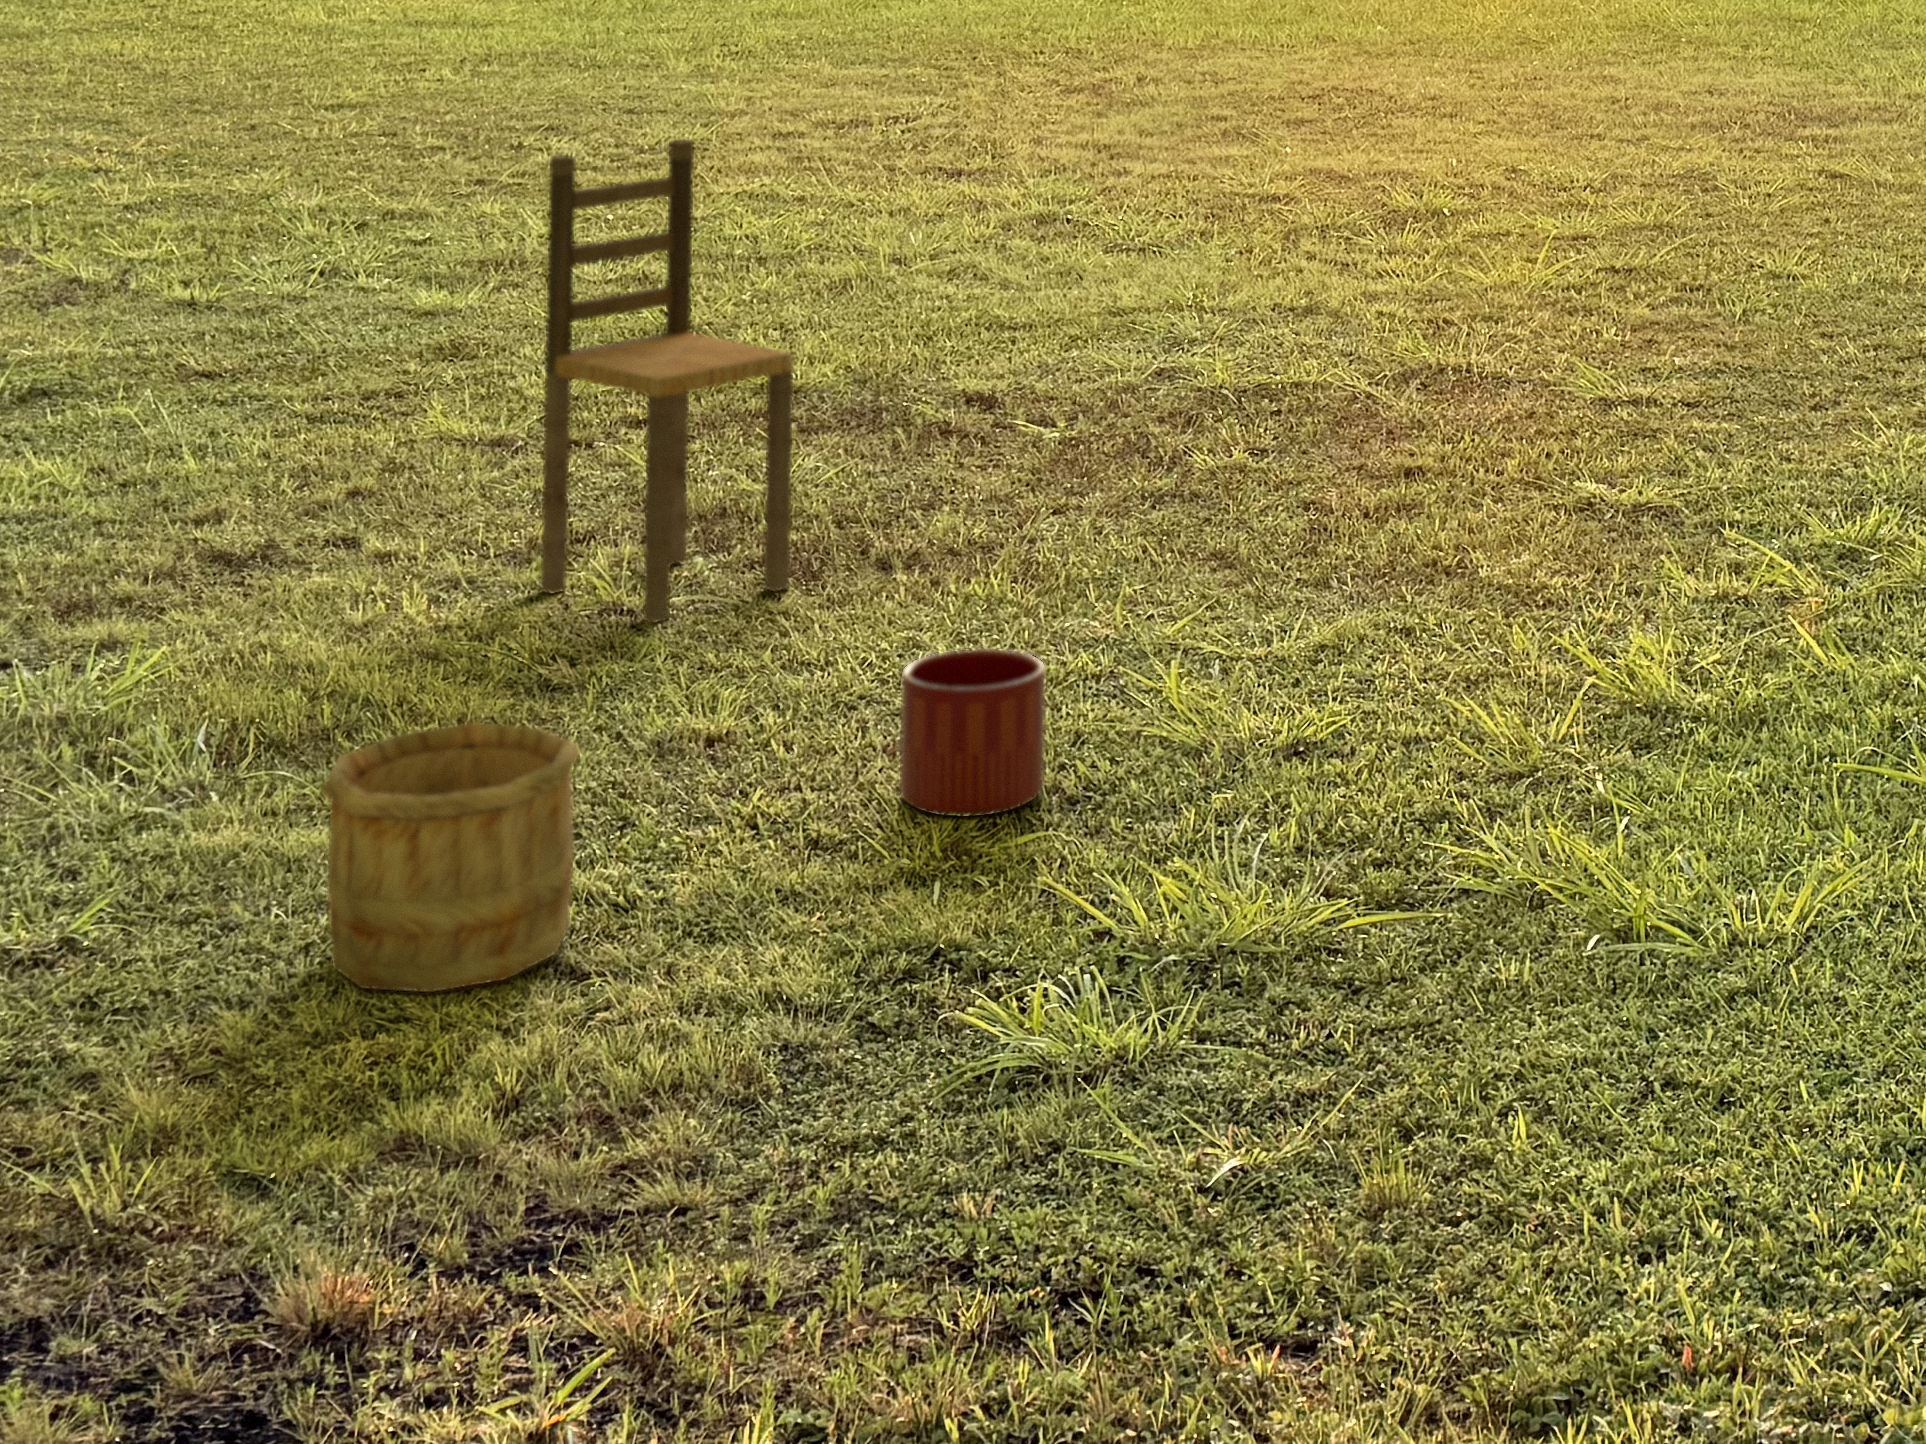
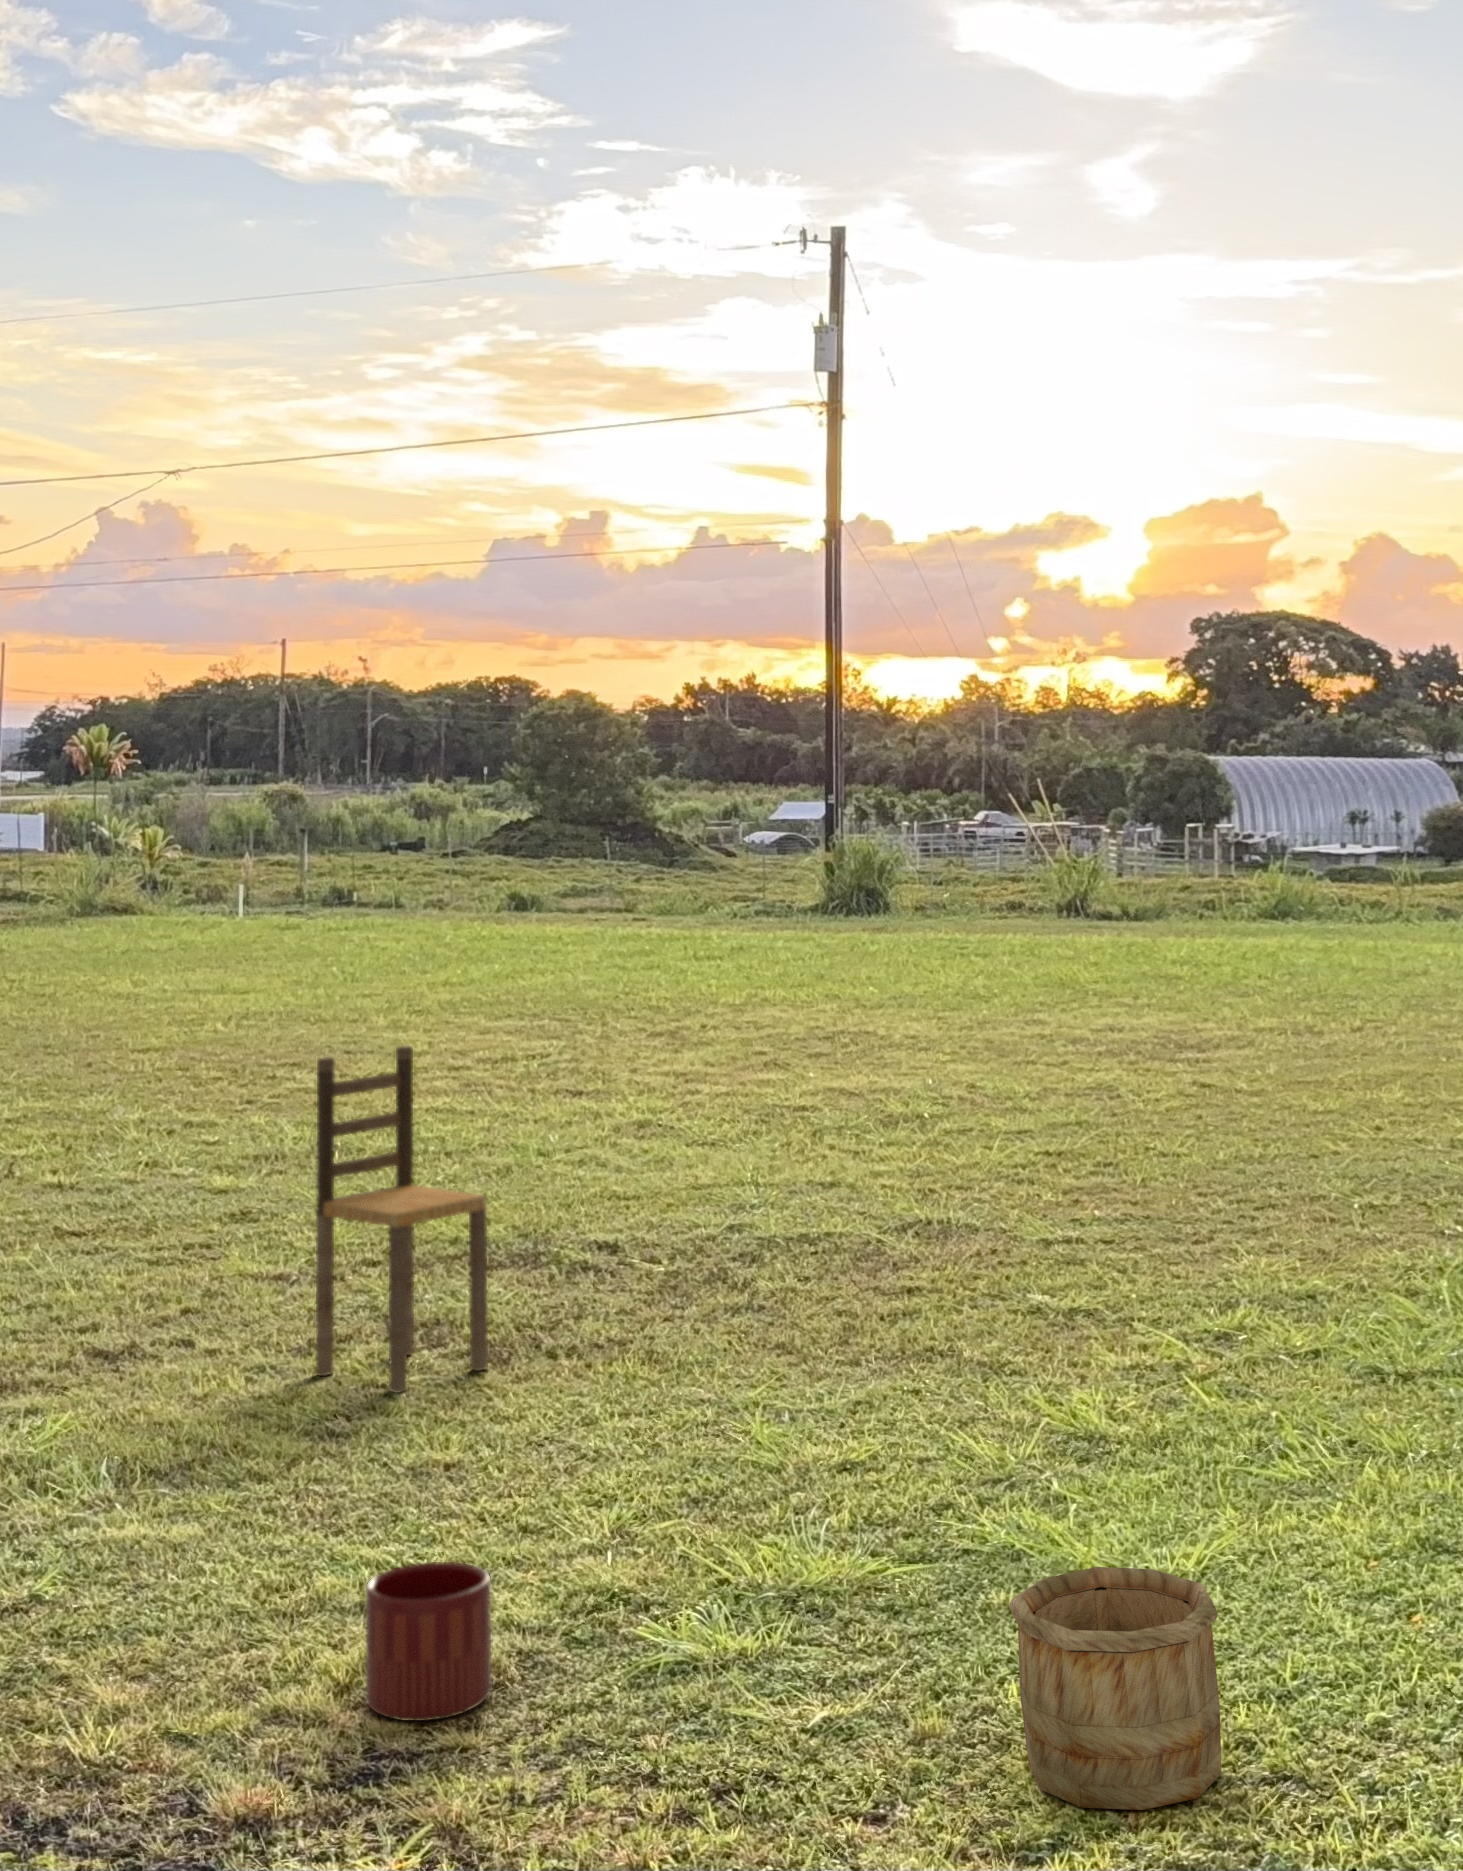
planter: present [900,649,1045,817] -> present [366,1562,491,1721]
wooden bucket: present [321,722,579,992] -> present [1009,1567,1221,1810]

